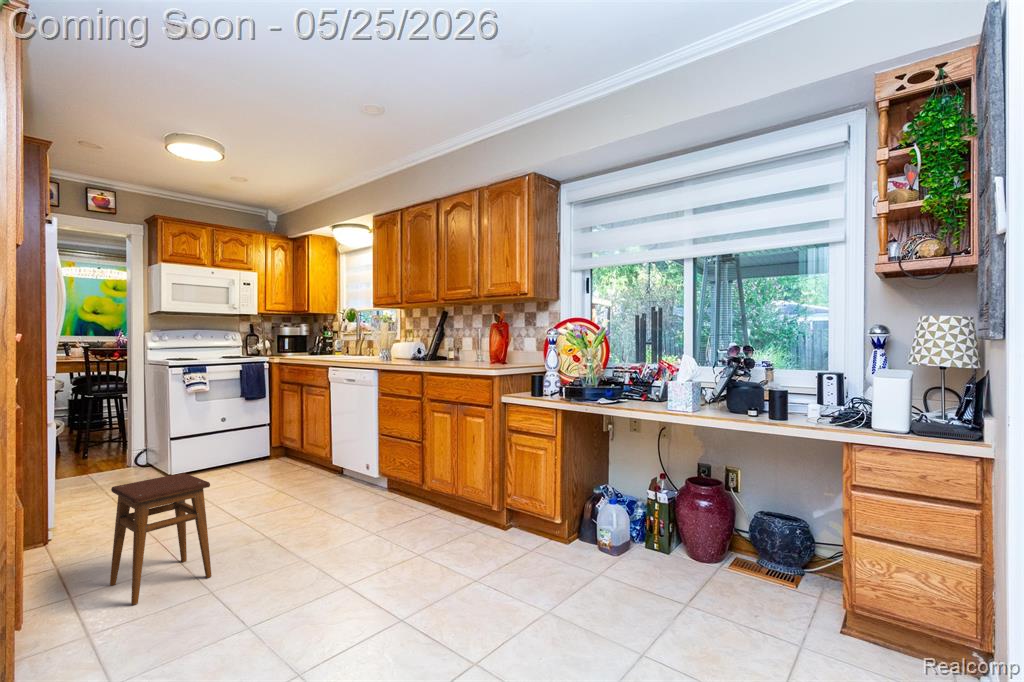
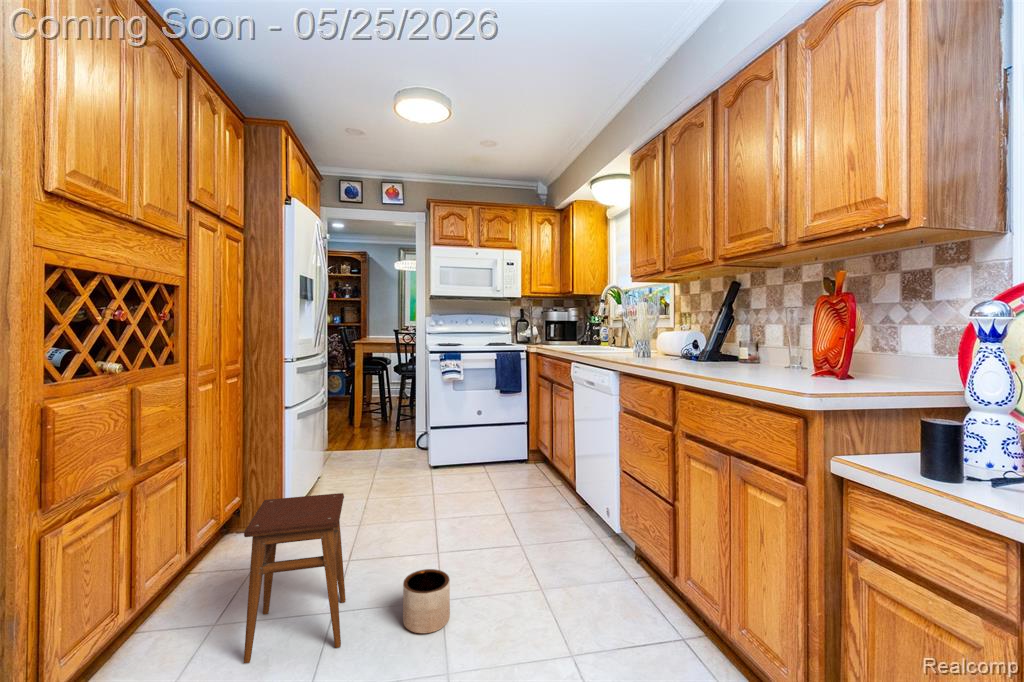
planter: none [250,515,287,556] -> present [403,569,450,634]

